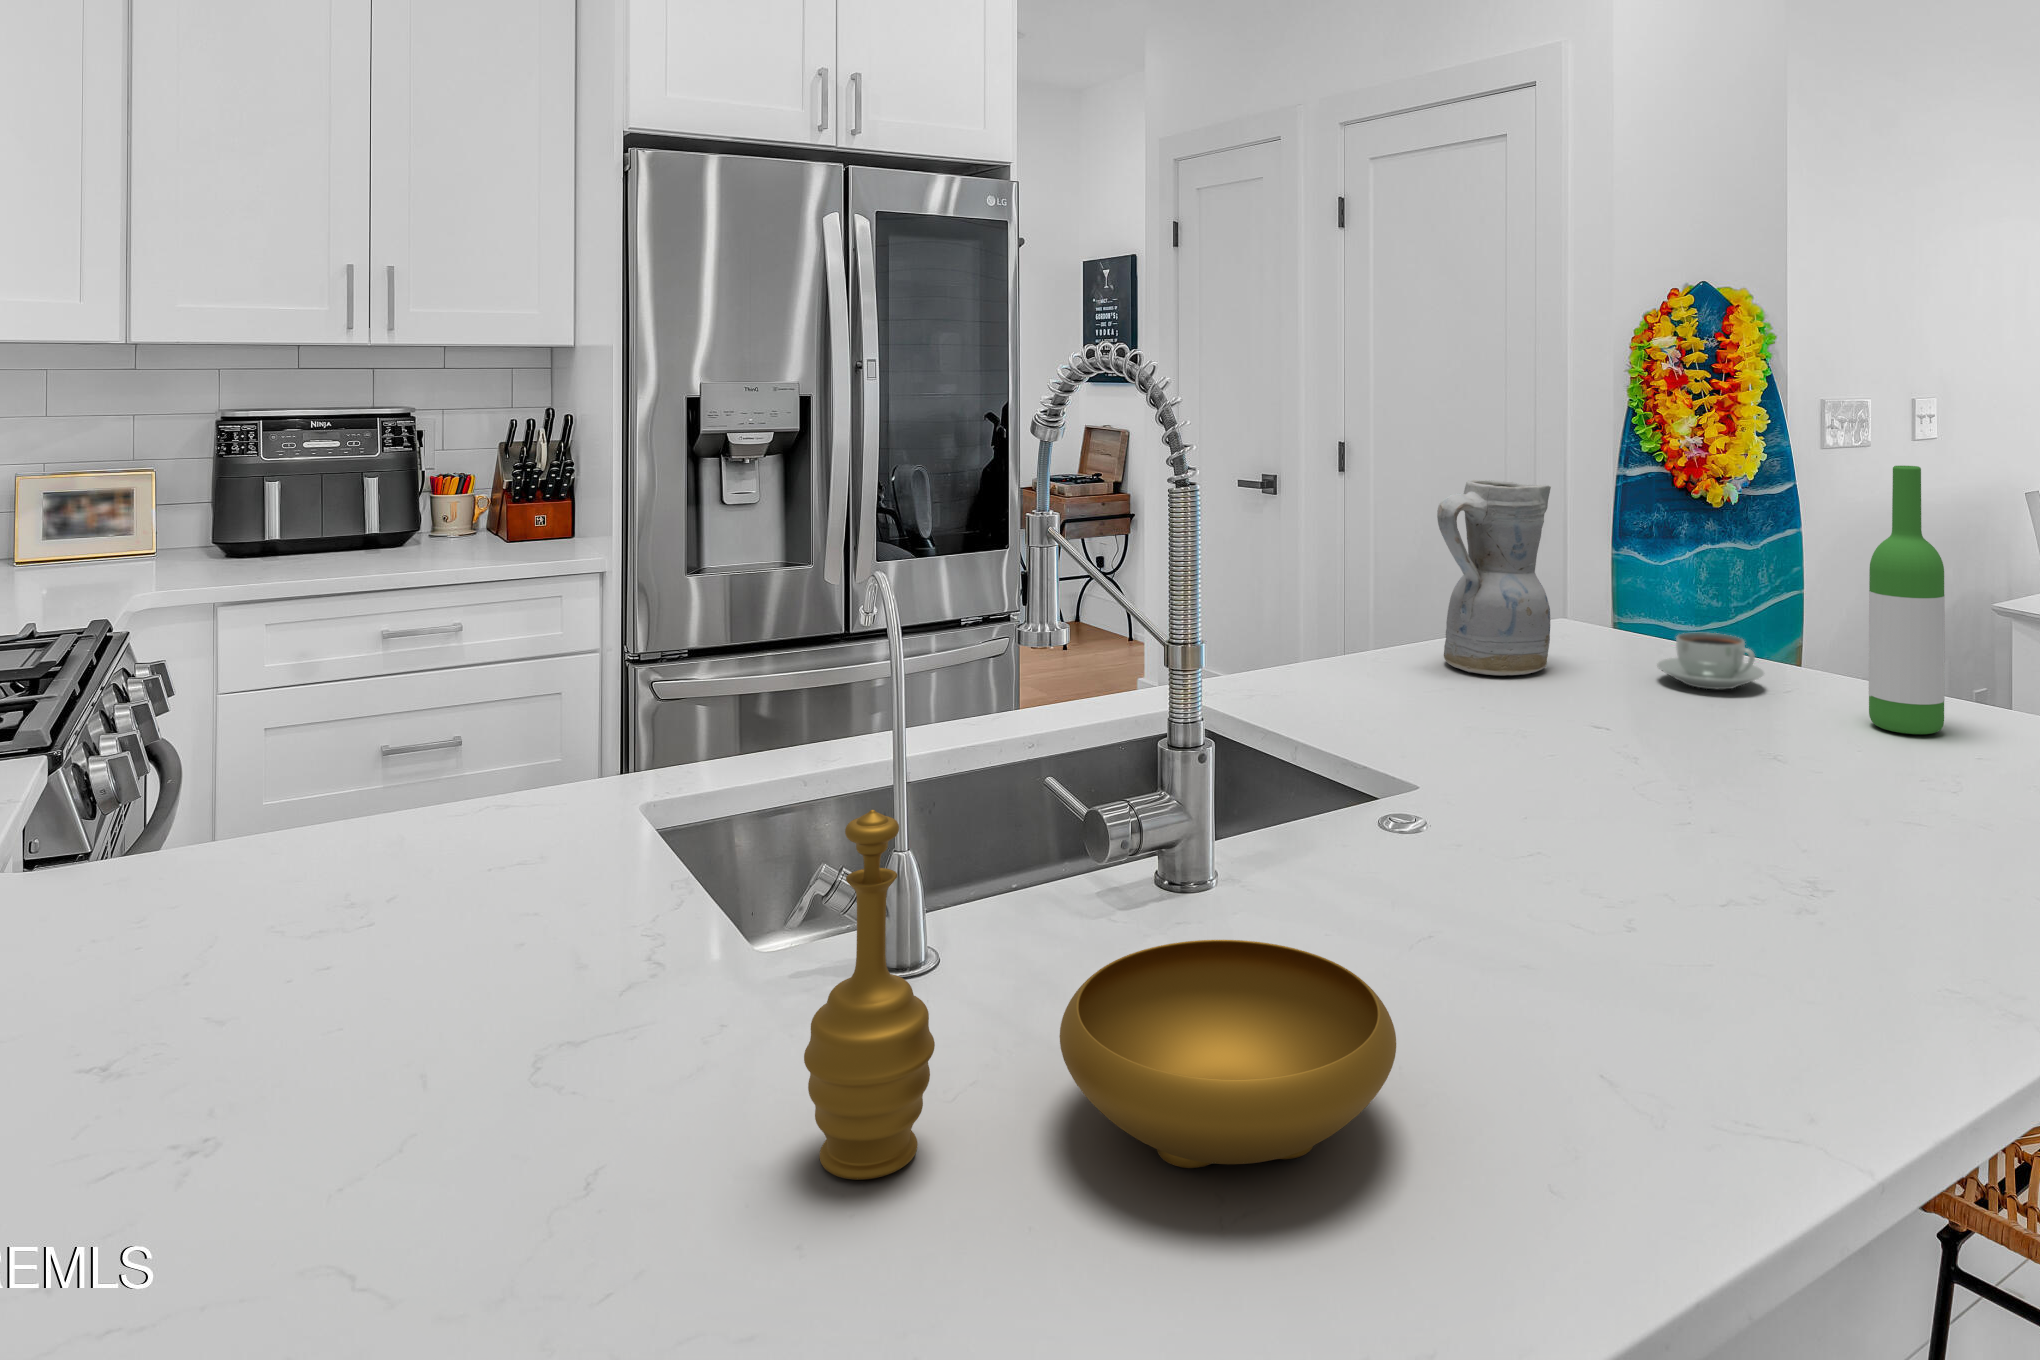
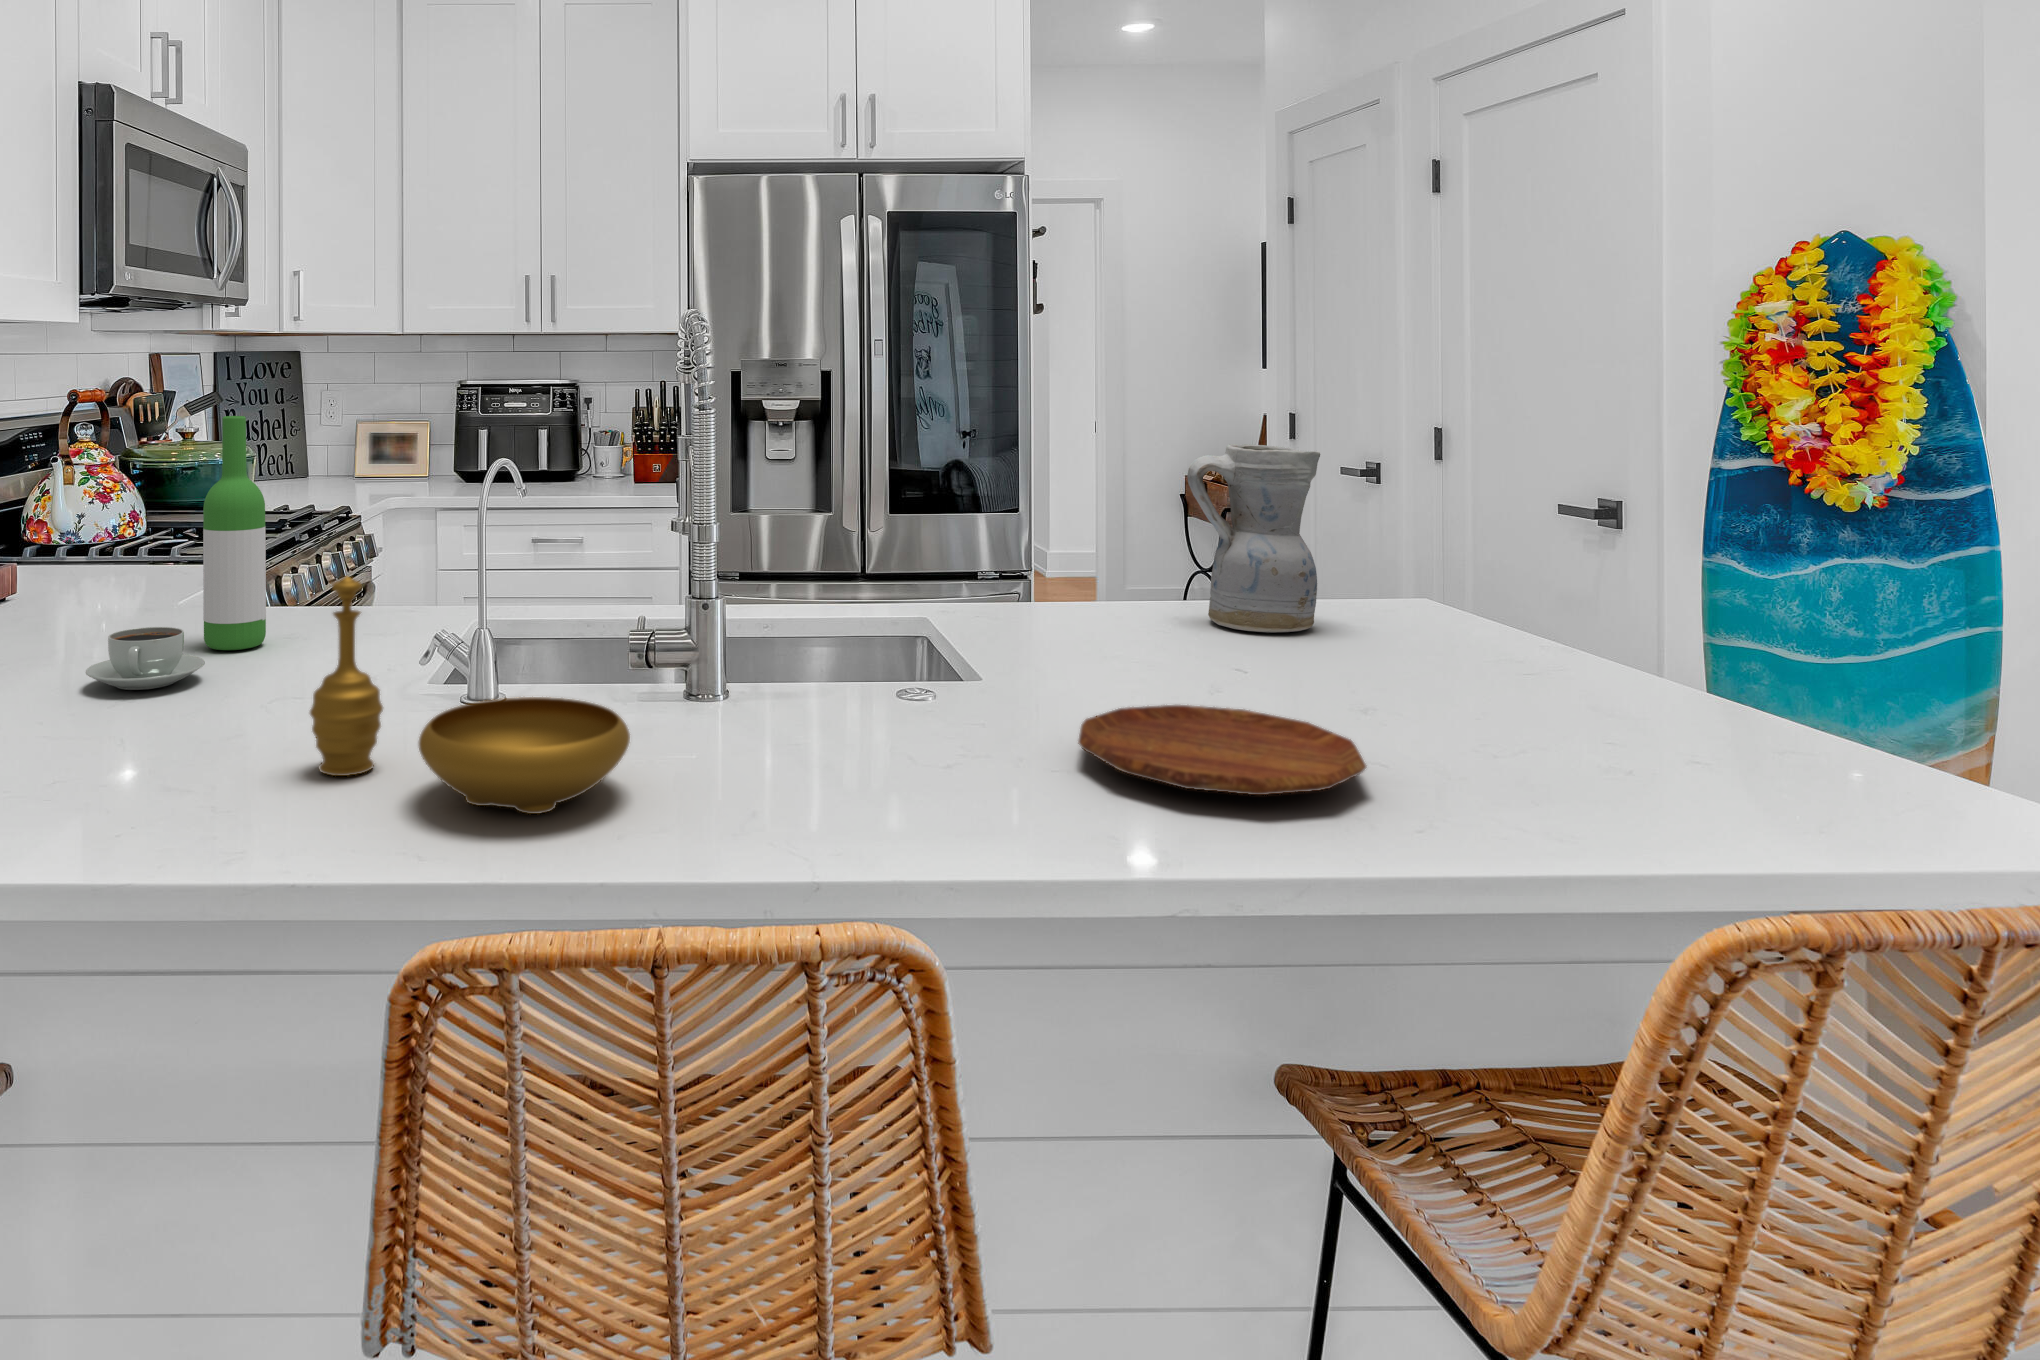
wine bottle: present [1869,466,1945,734] -> present [203,416,266,650]
coffee cup: present [1657,633,1764,689] -> present [85,627,205,690]
tray: none [1638,780,1963,894] -> present [1078,705,1366,795]

